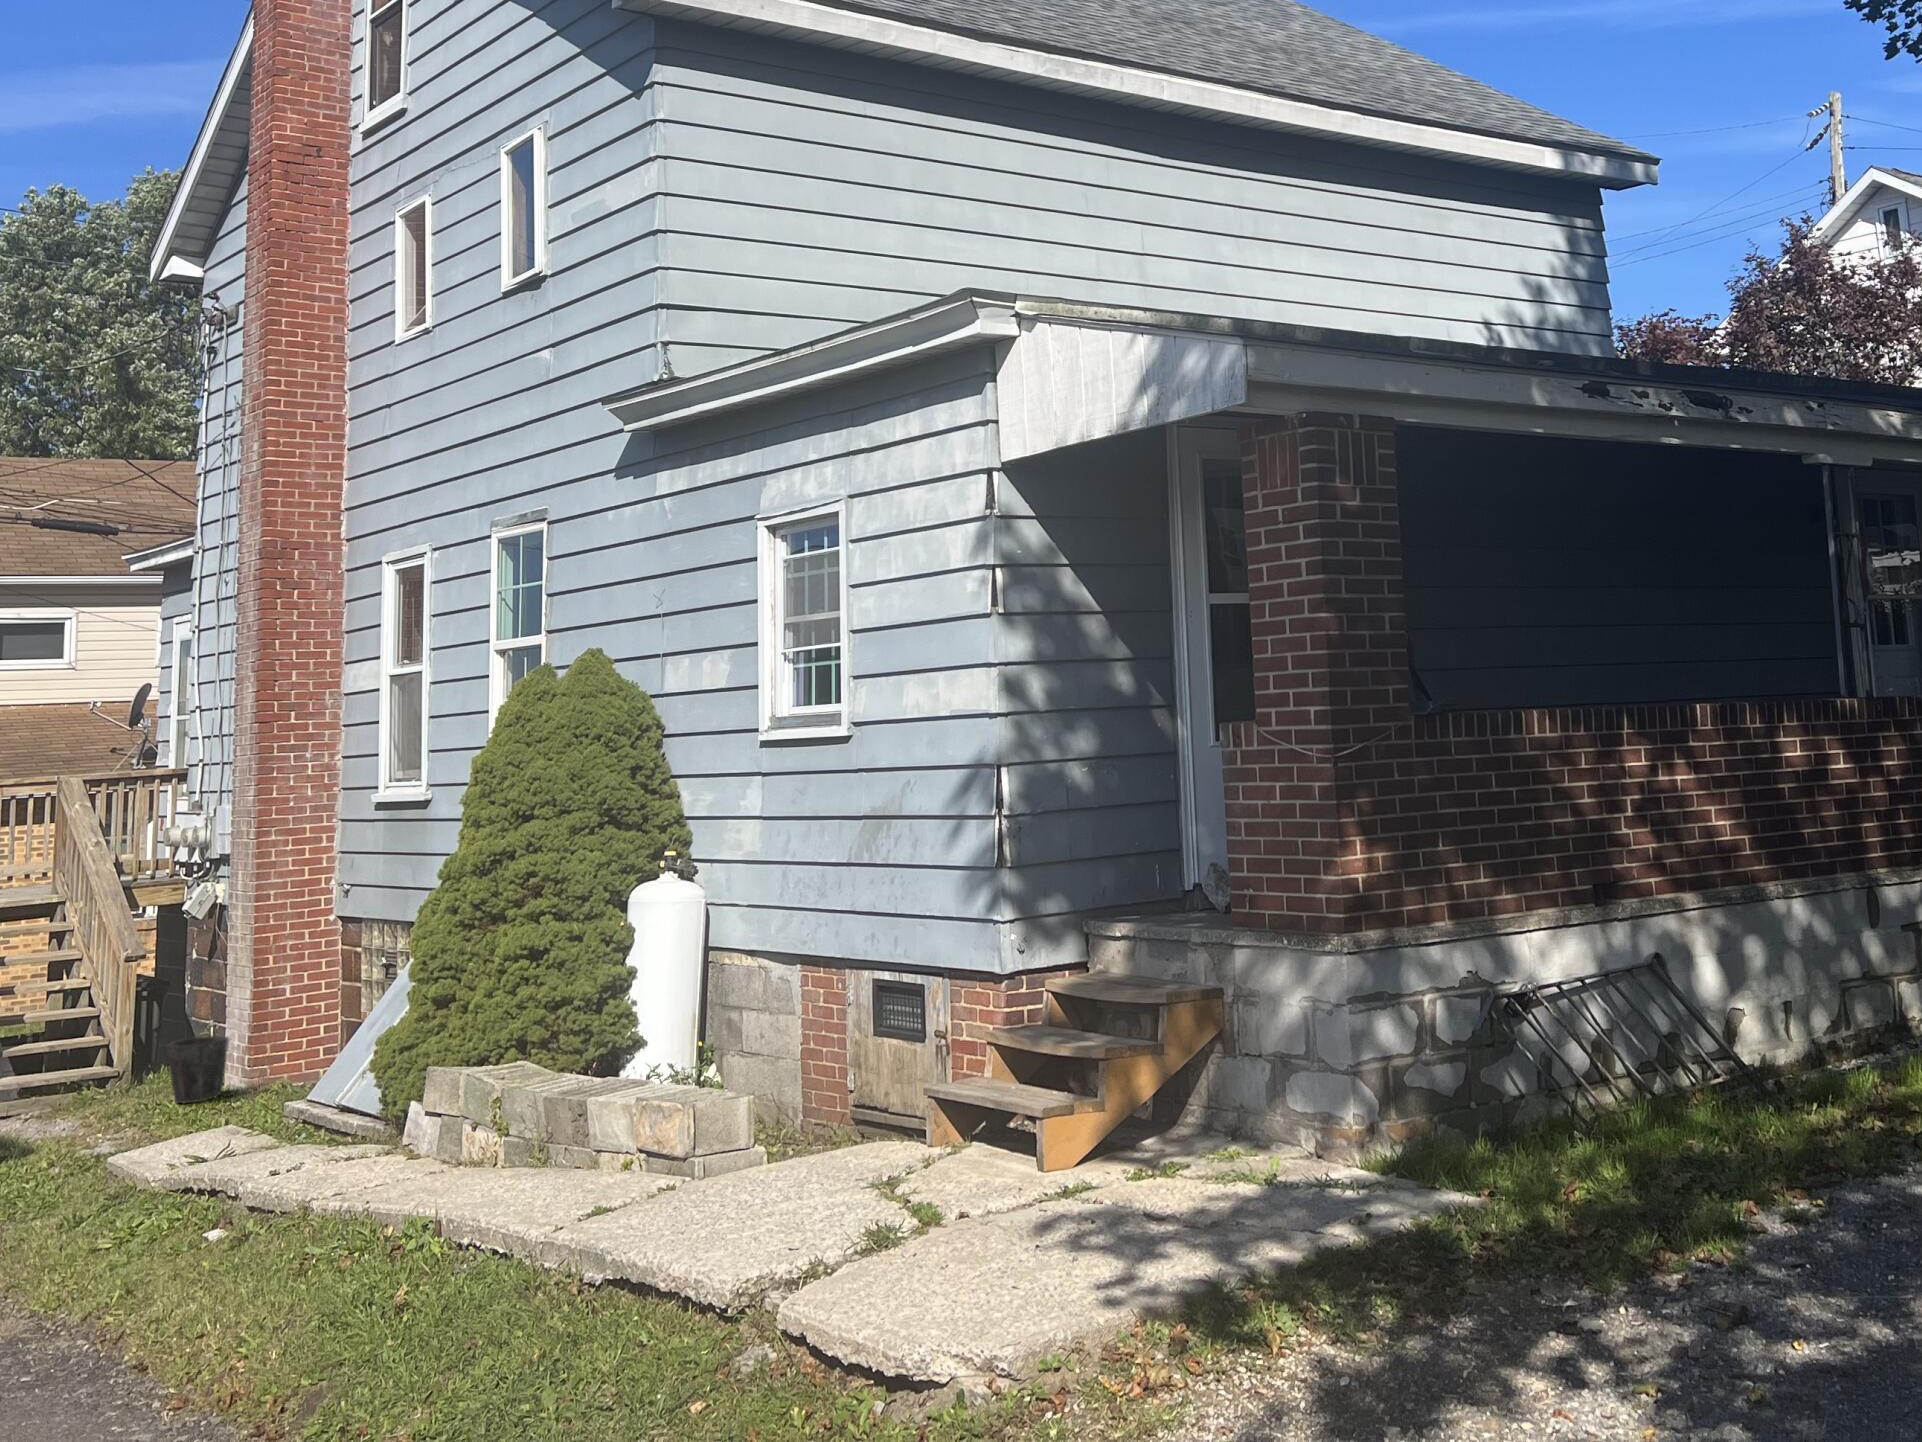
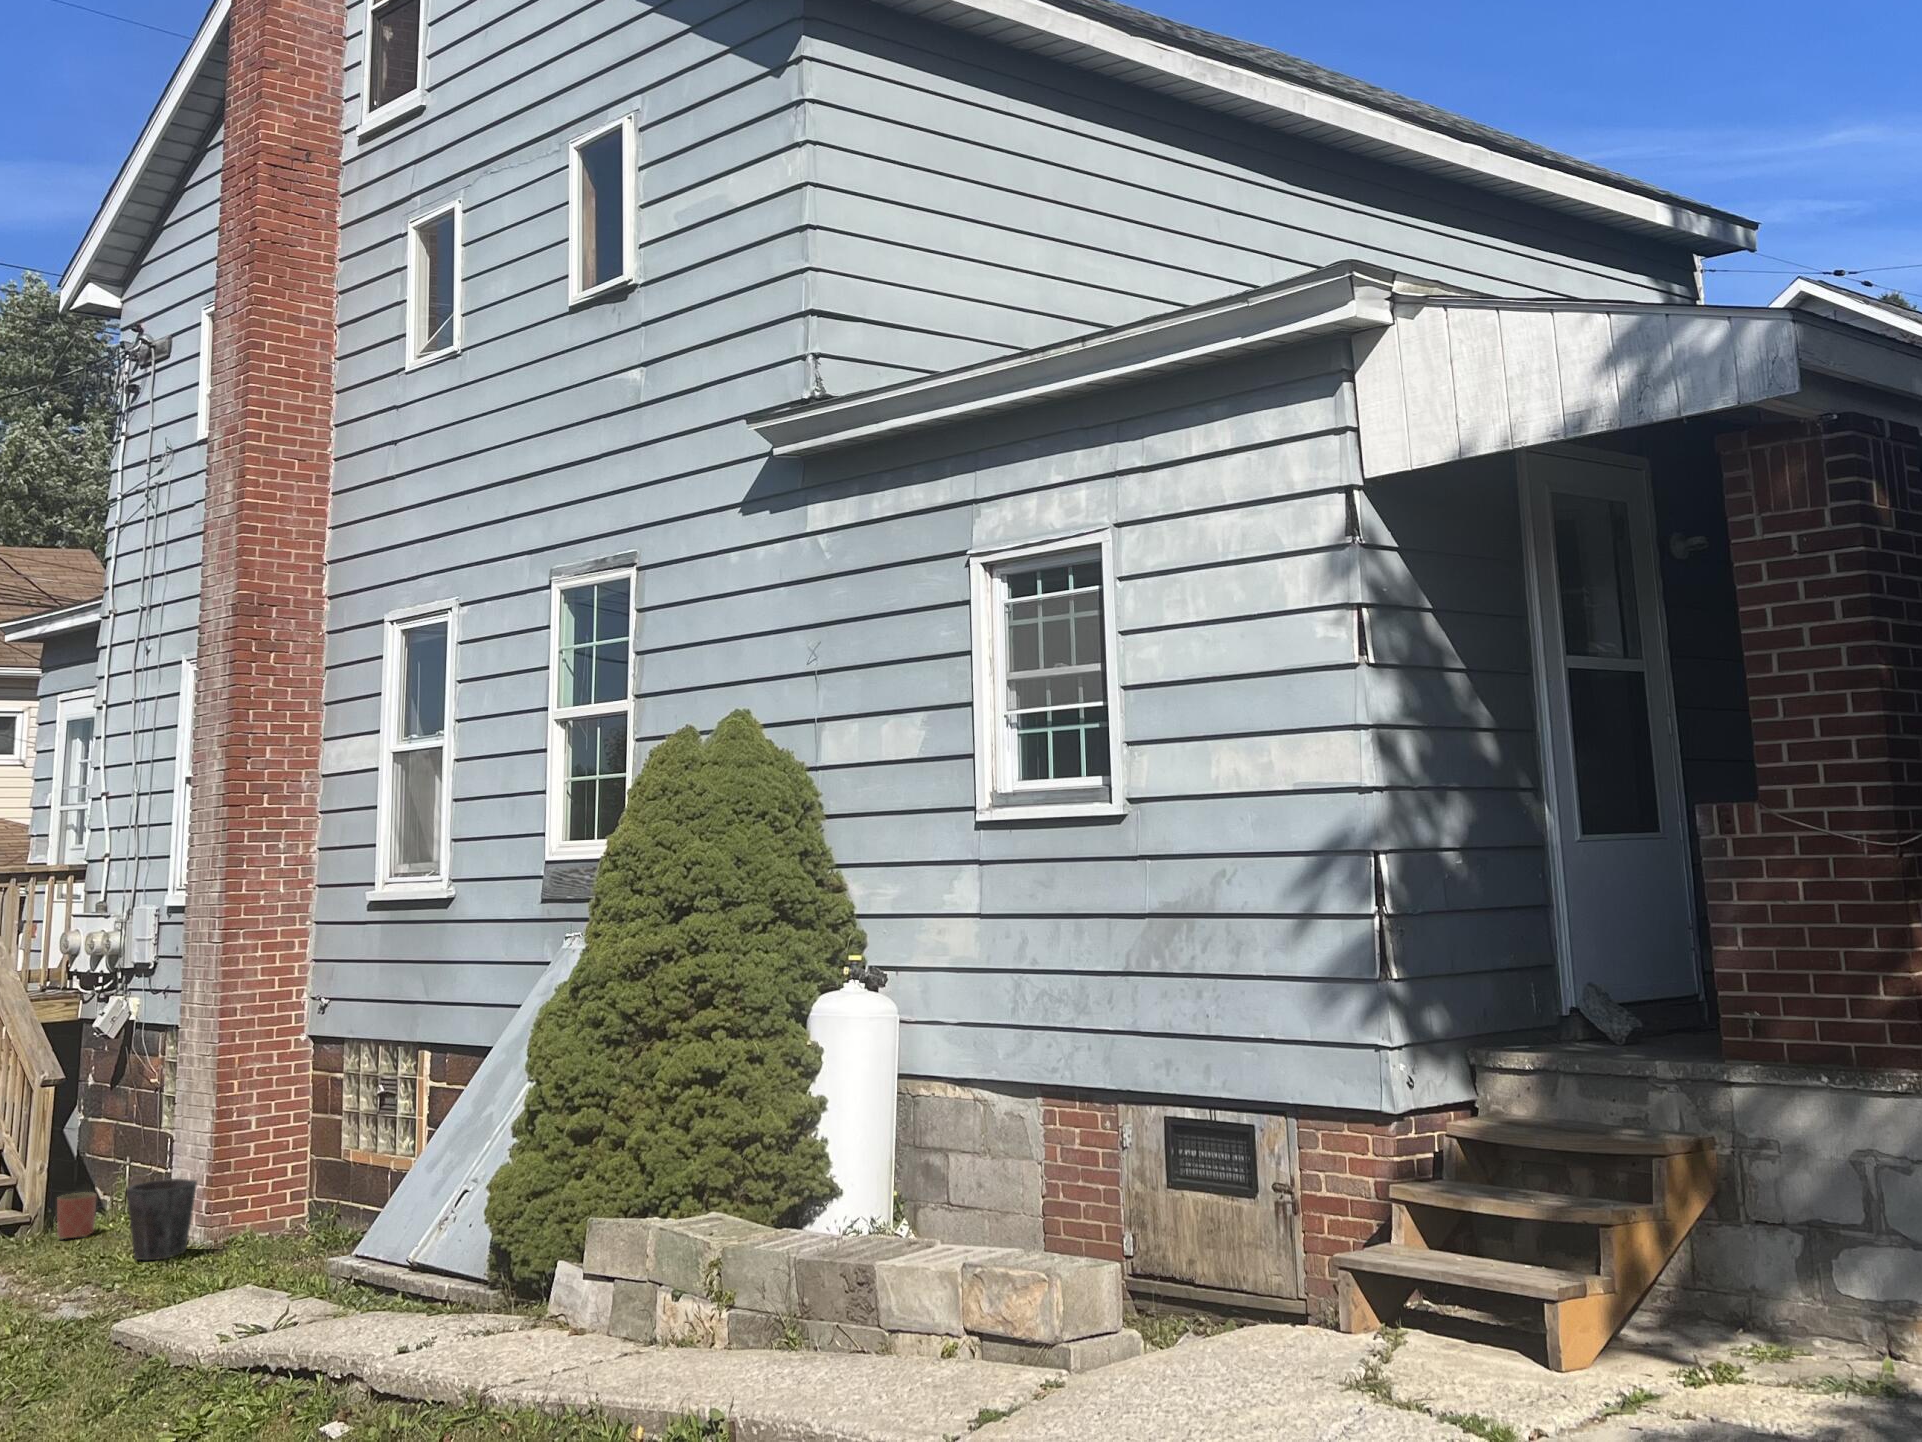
planter: none [131,1047,166,1086] -> present [57,1192,96,1239]

